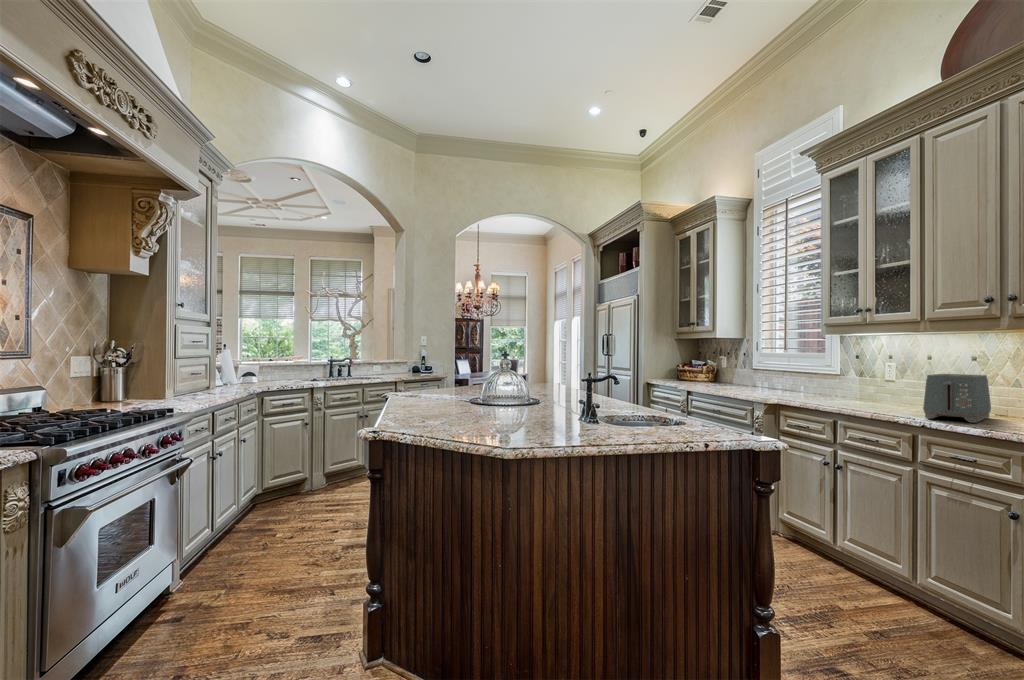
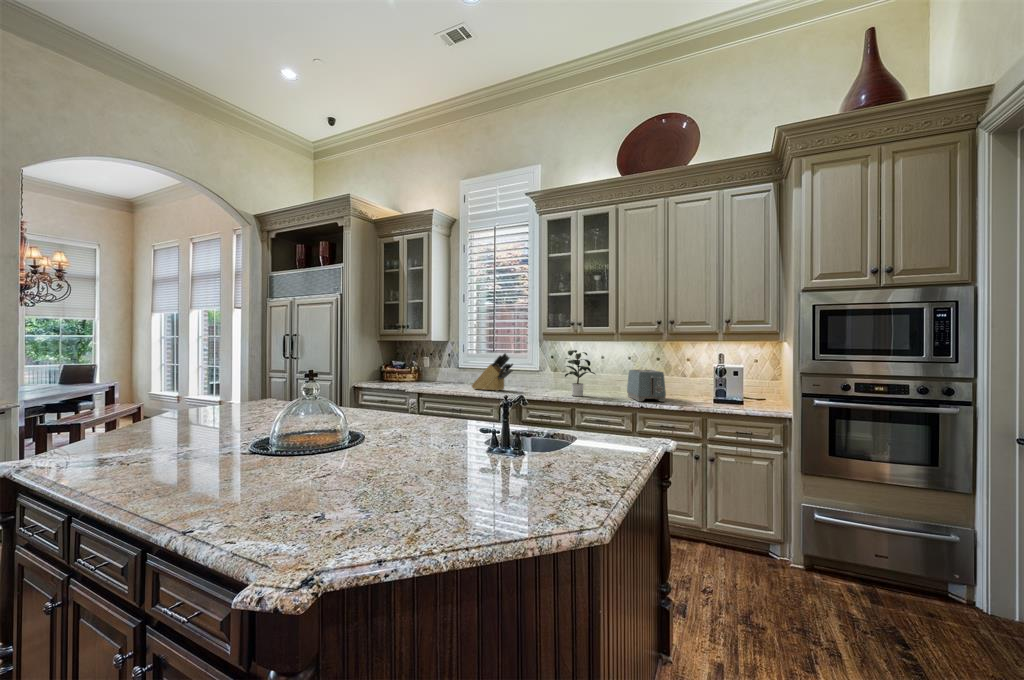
potted plant: none [827,344,892,407] -> present [565,350,595,396]
knife block: none [742,350,787,394] -> present [472,353,513,391]

